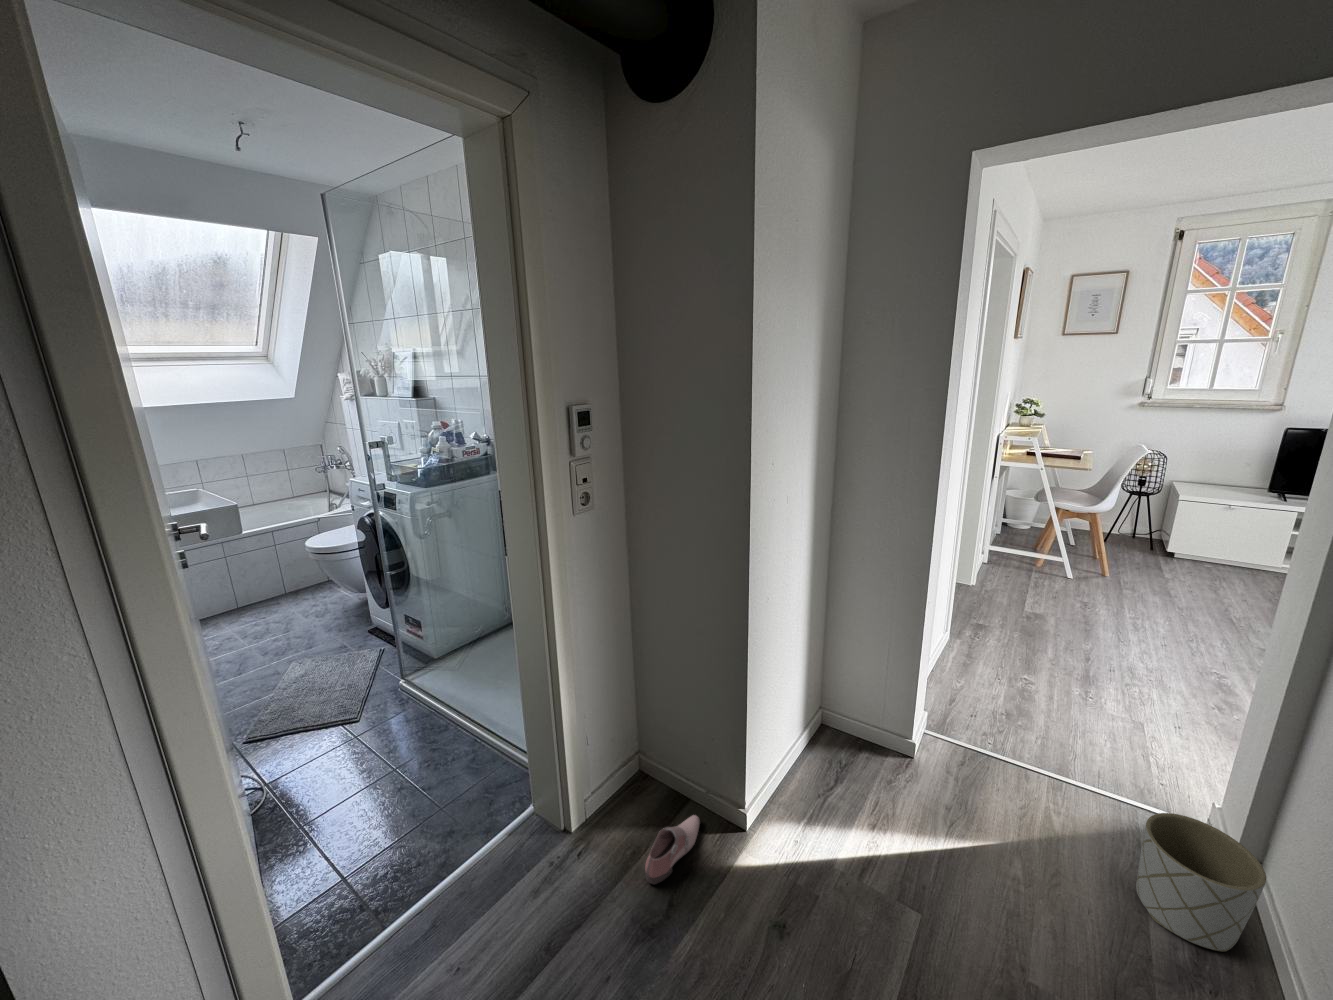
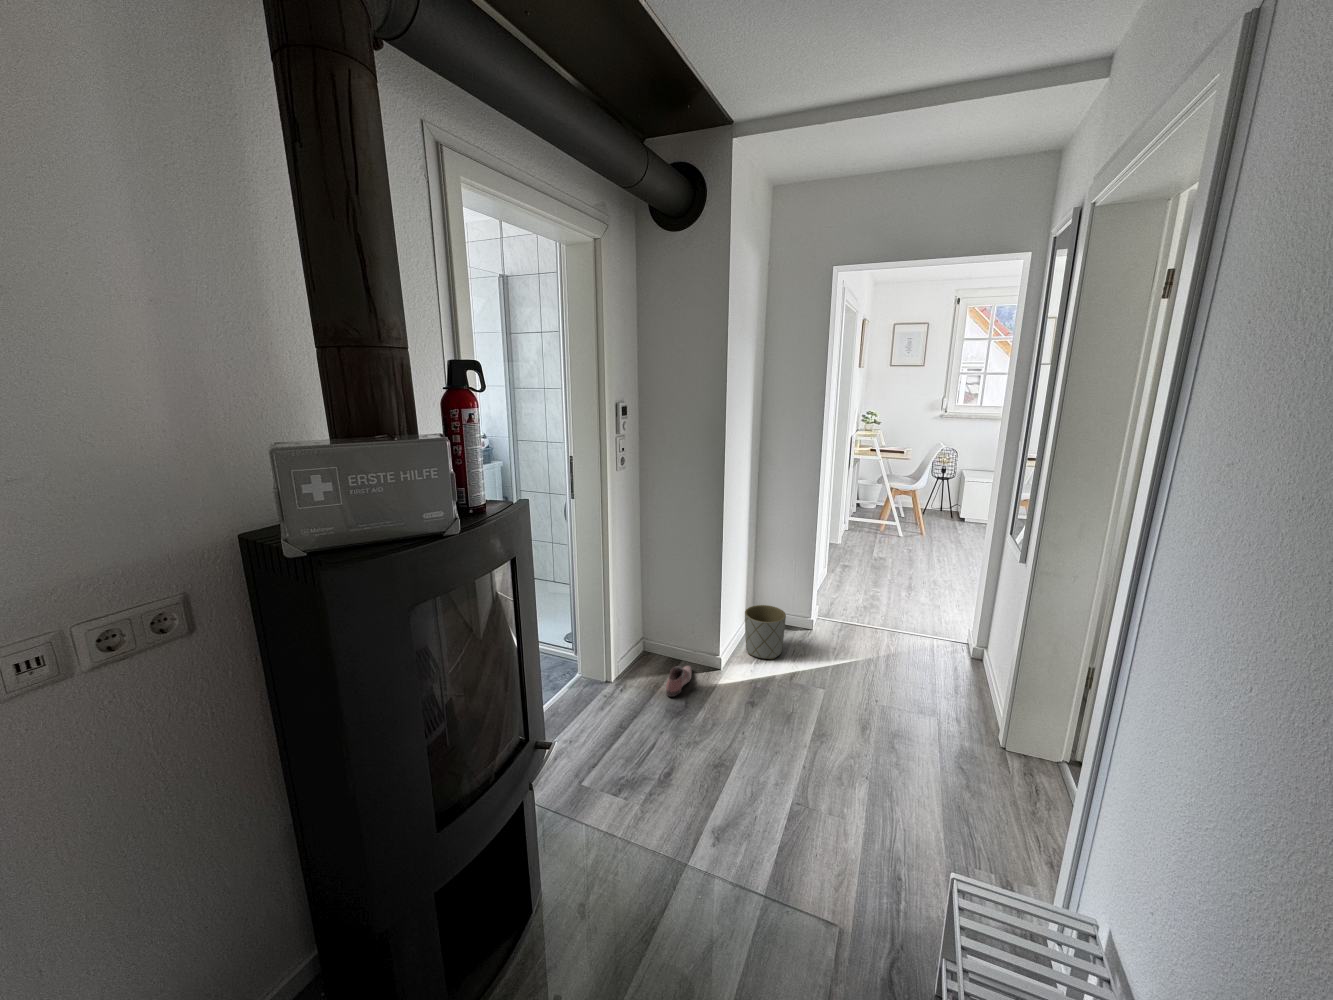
planter: present [1136,813,1266,952] -> present [745,605,786,659]

